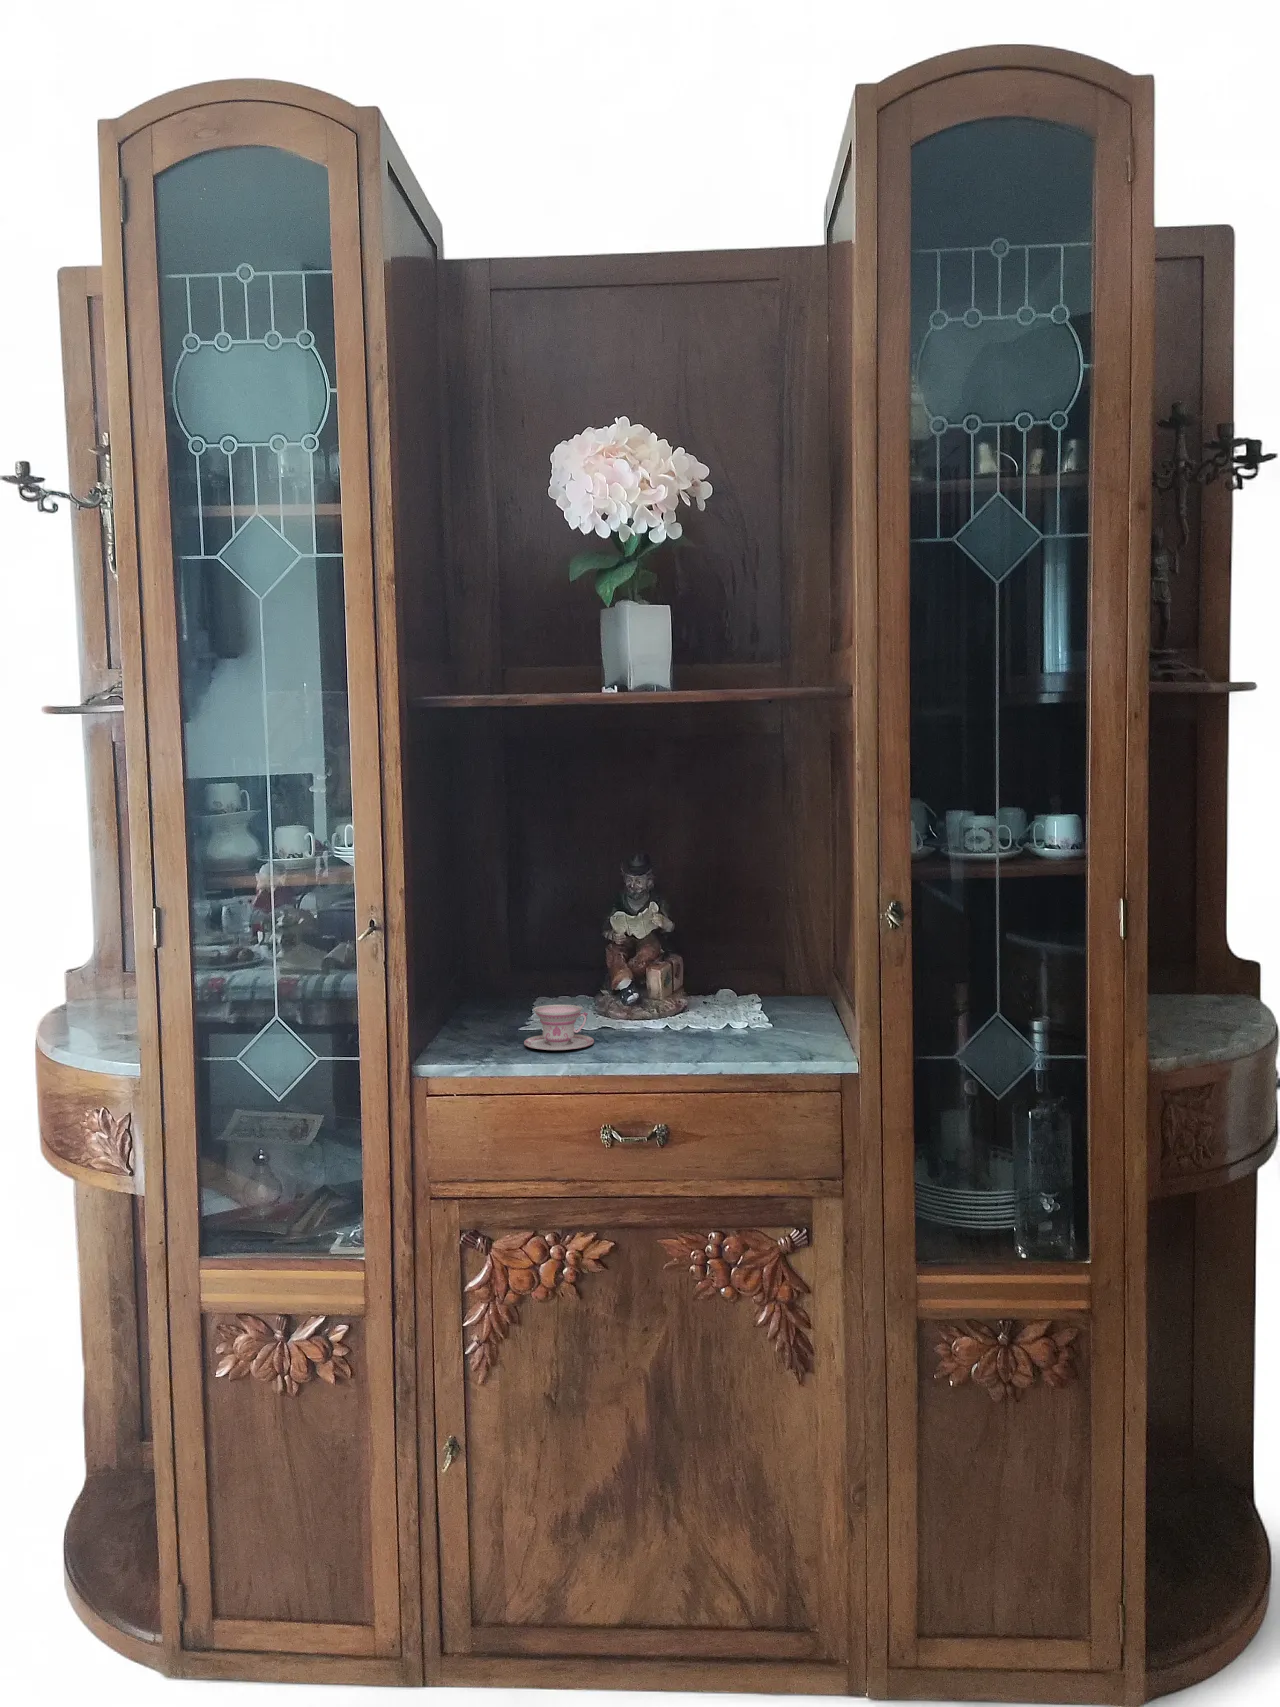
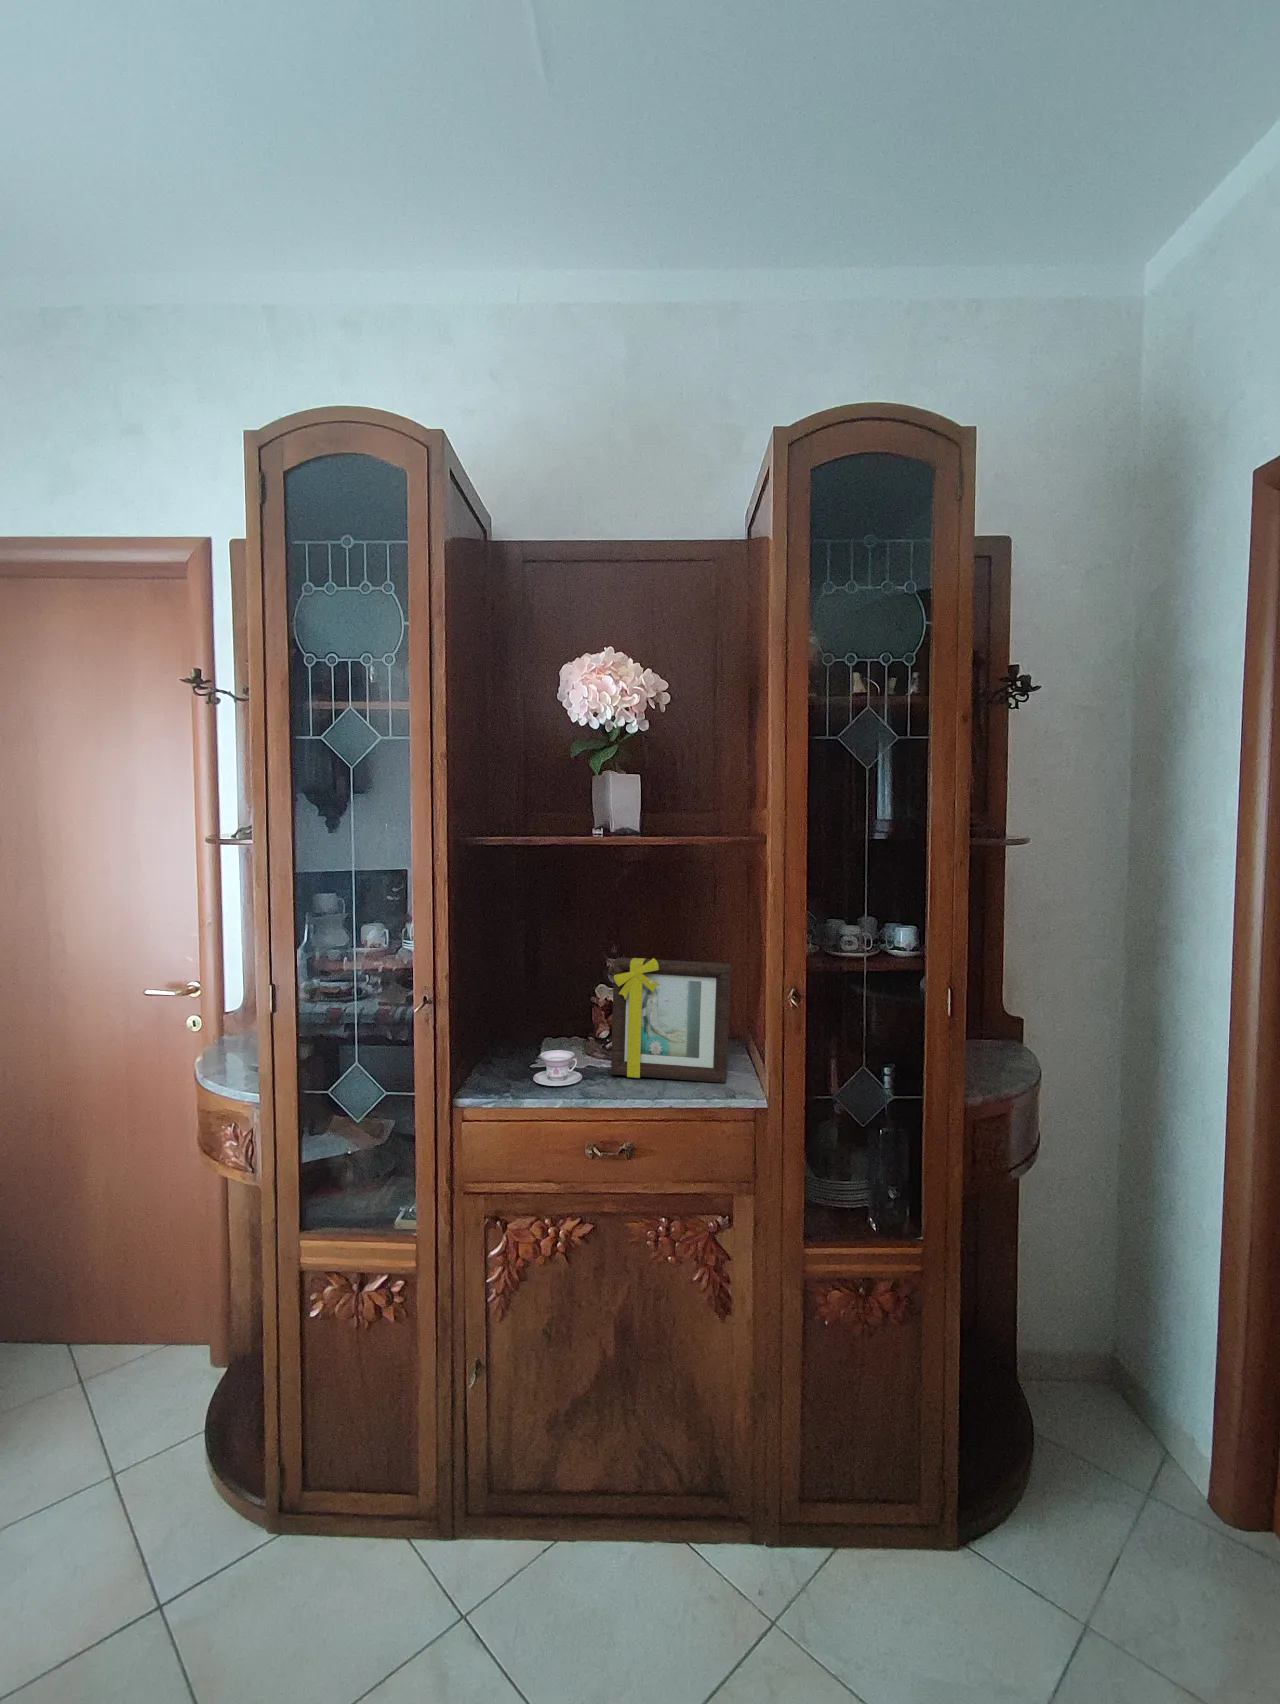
picture frame: none [636,866,806,1045] -> present [611,958,731,1083]

